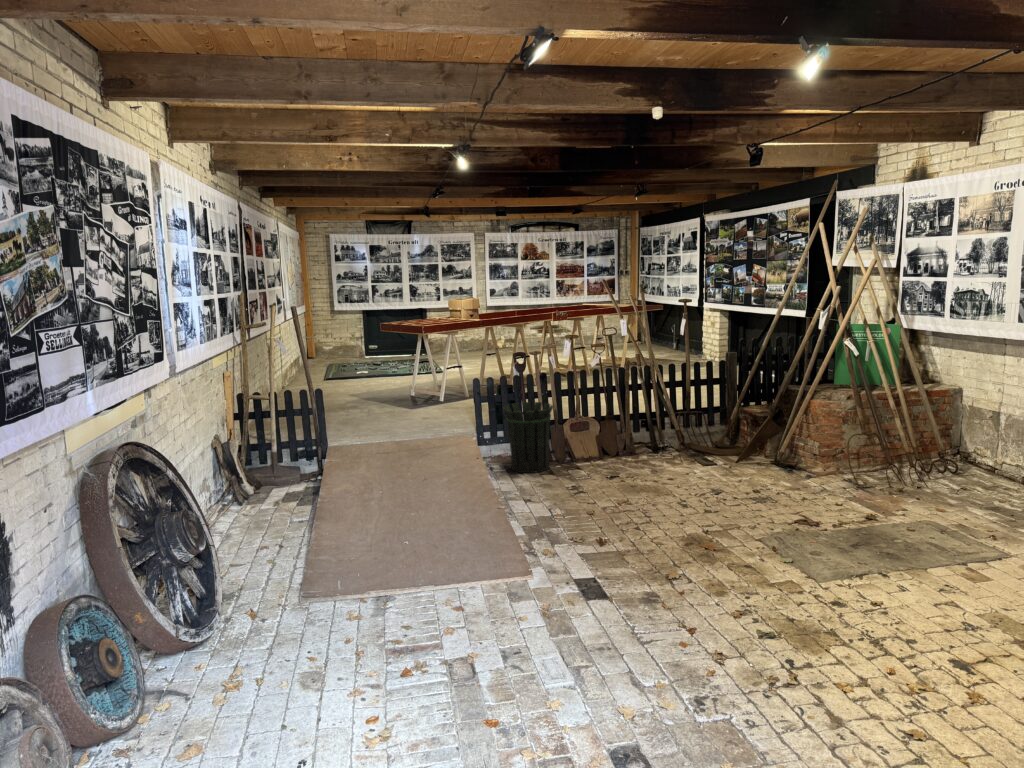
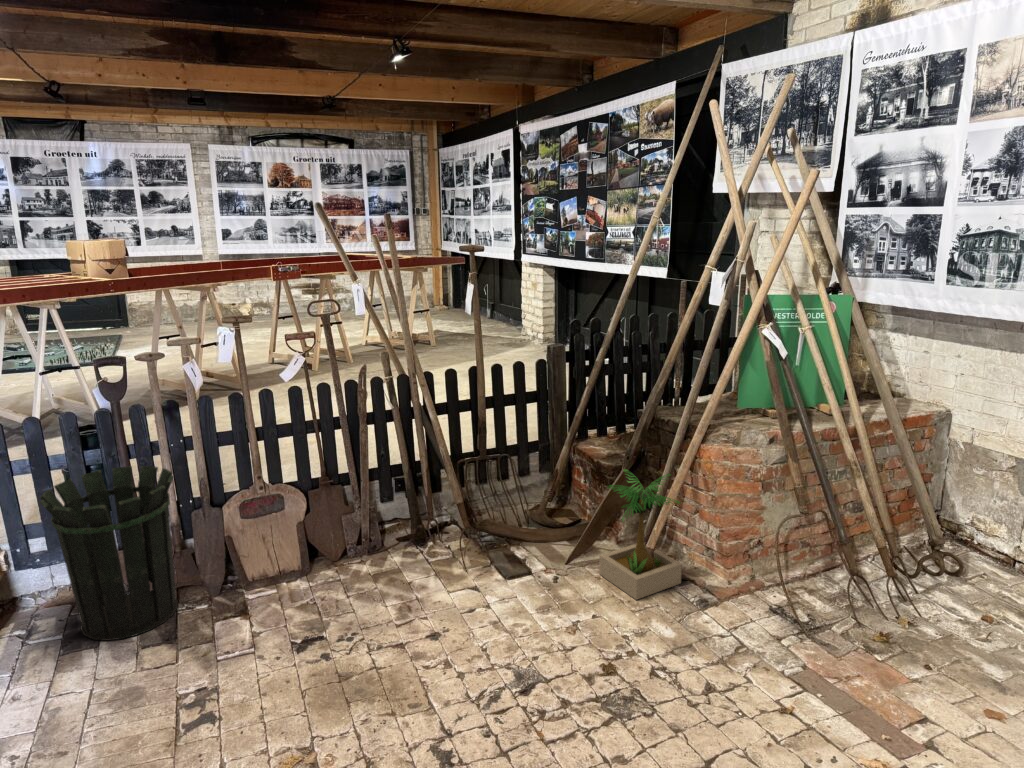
potted plant: none [751,410,800,472] -> present [599,470,682,600]

